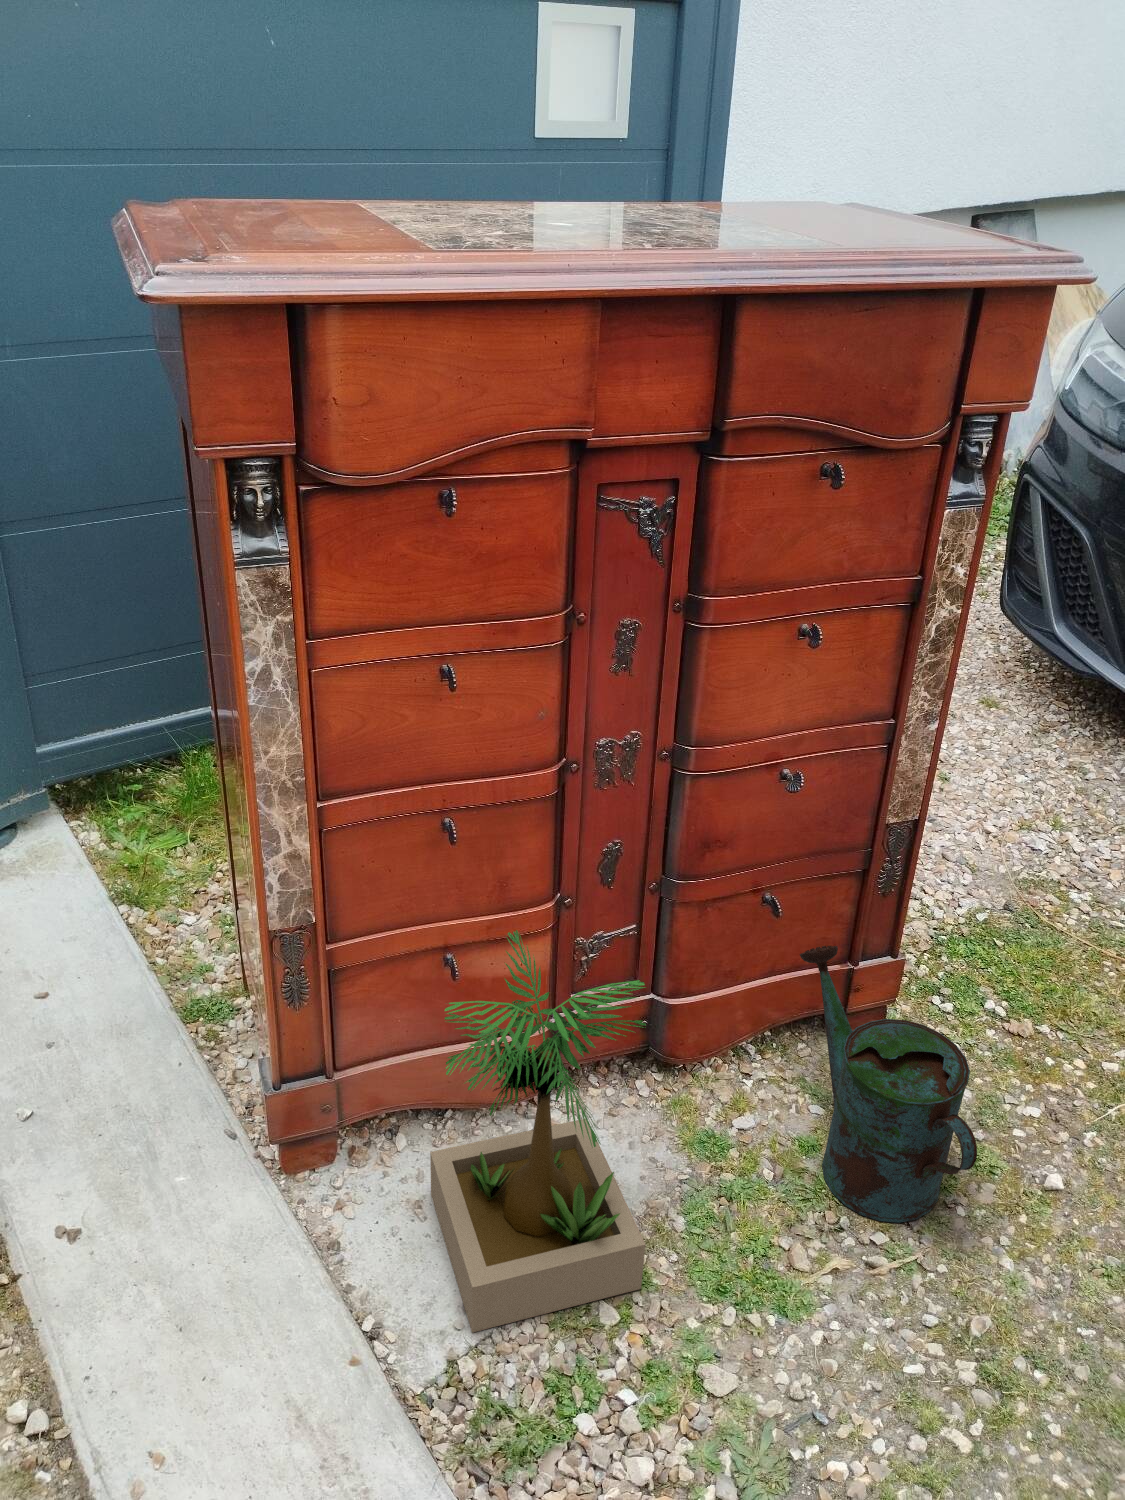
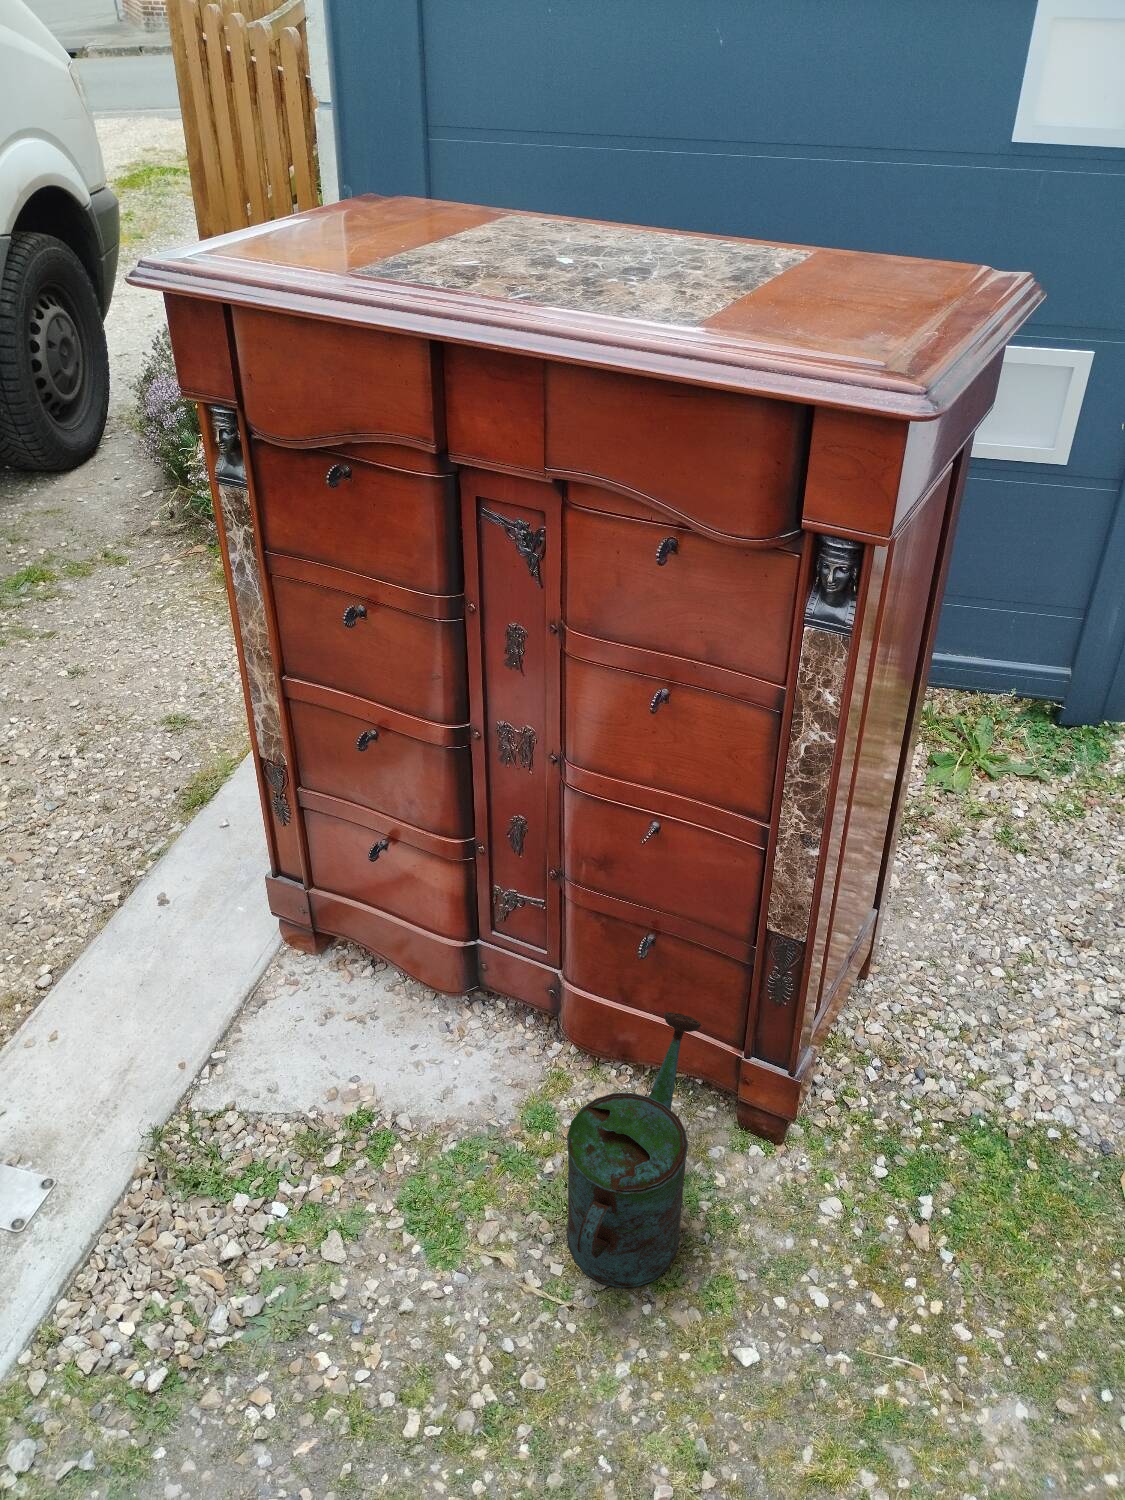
potted plant: present [430,930,646,1333] -> none [212,840,454,1162]

